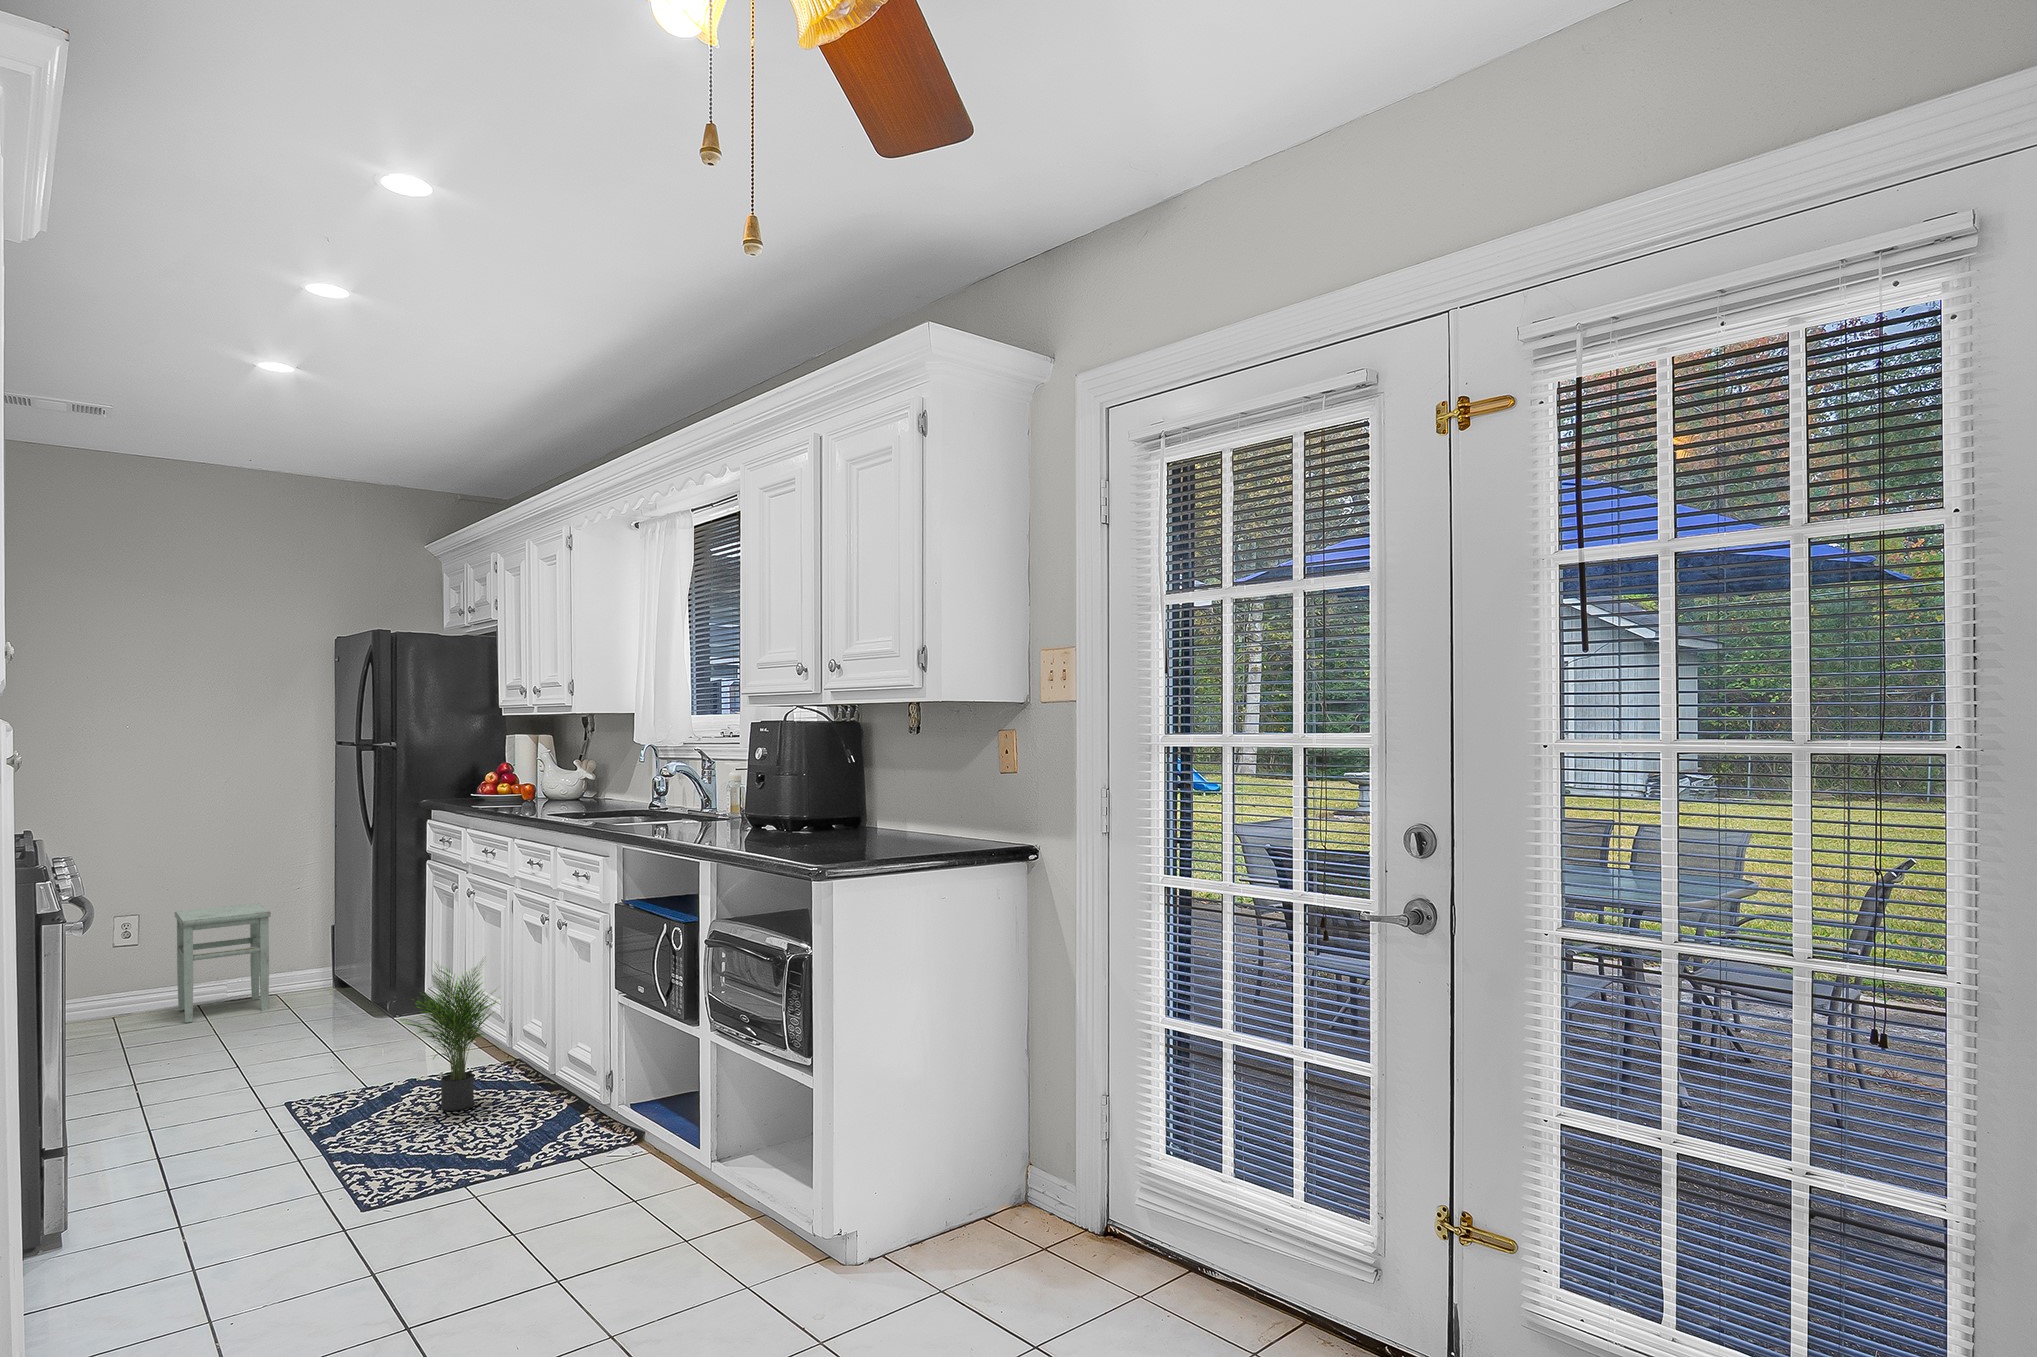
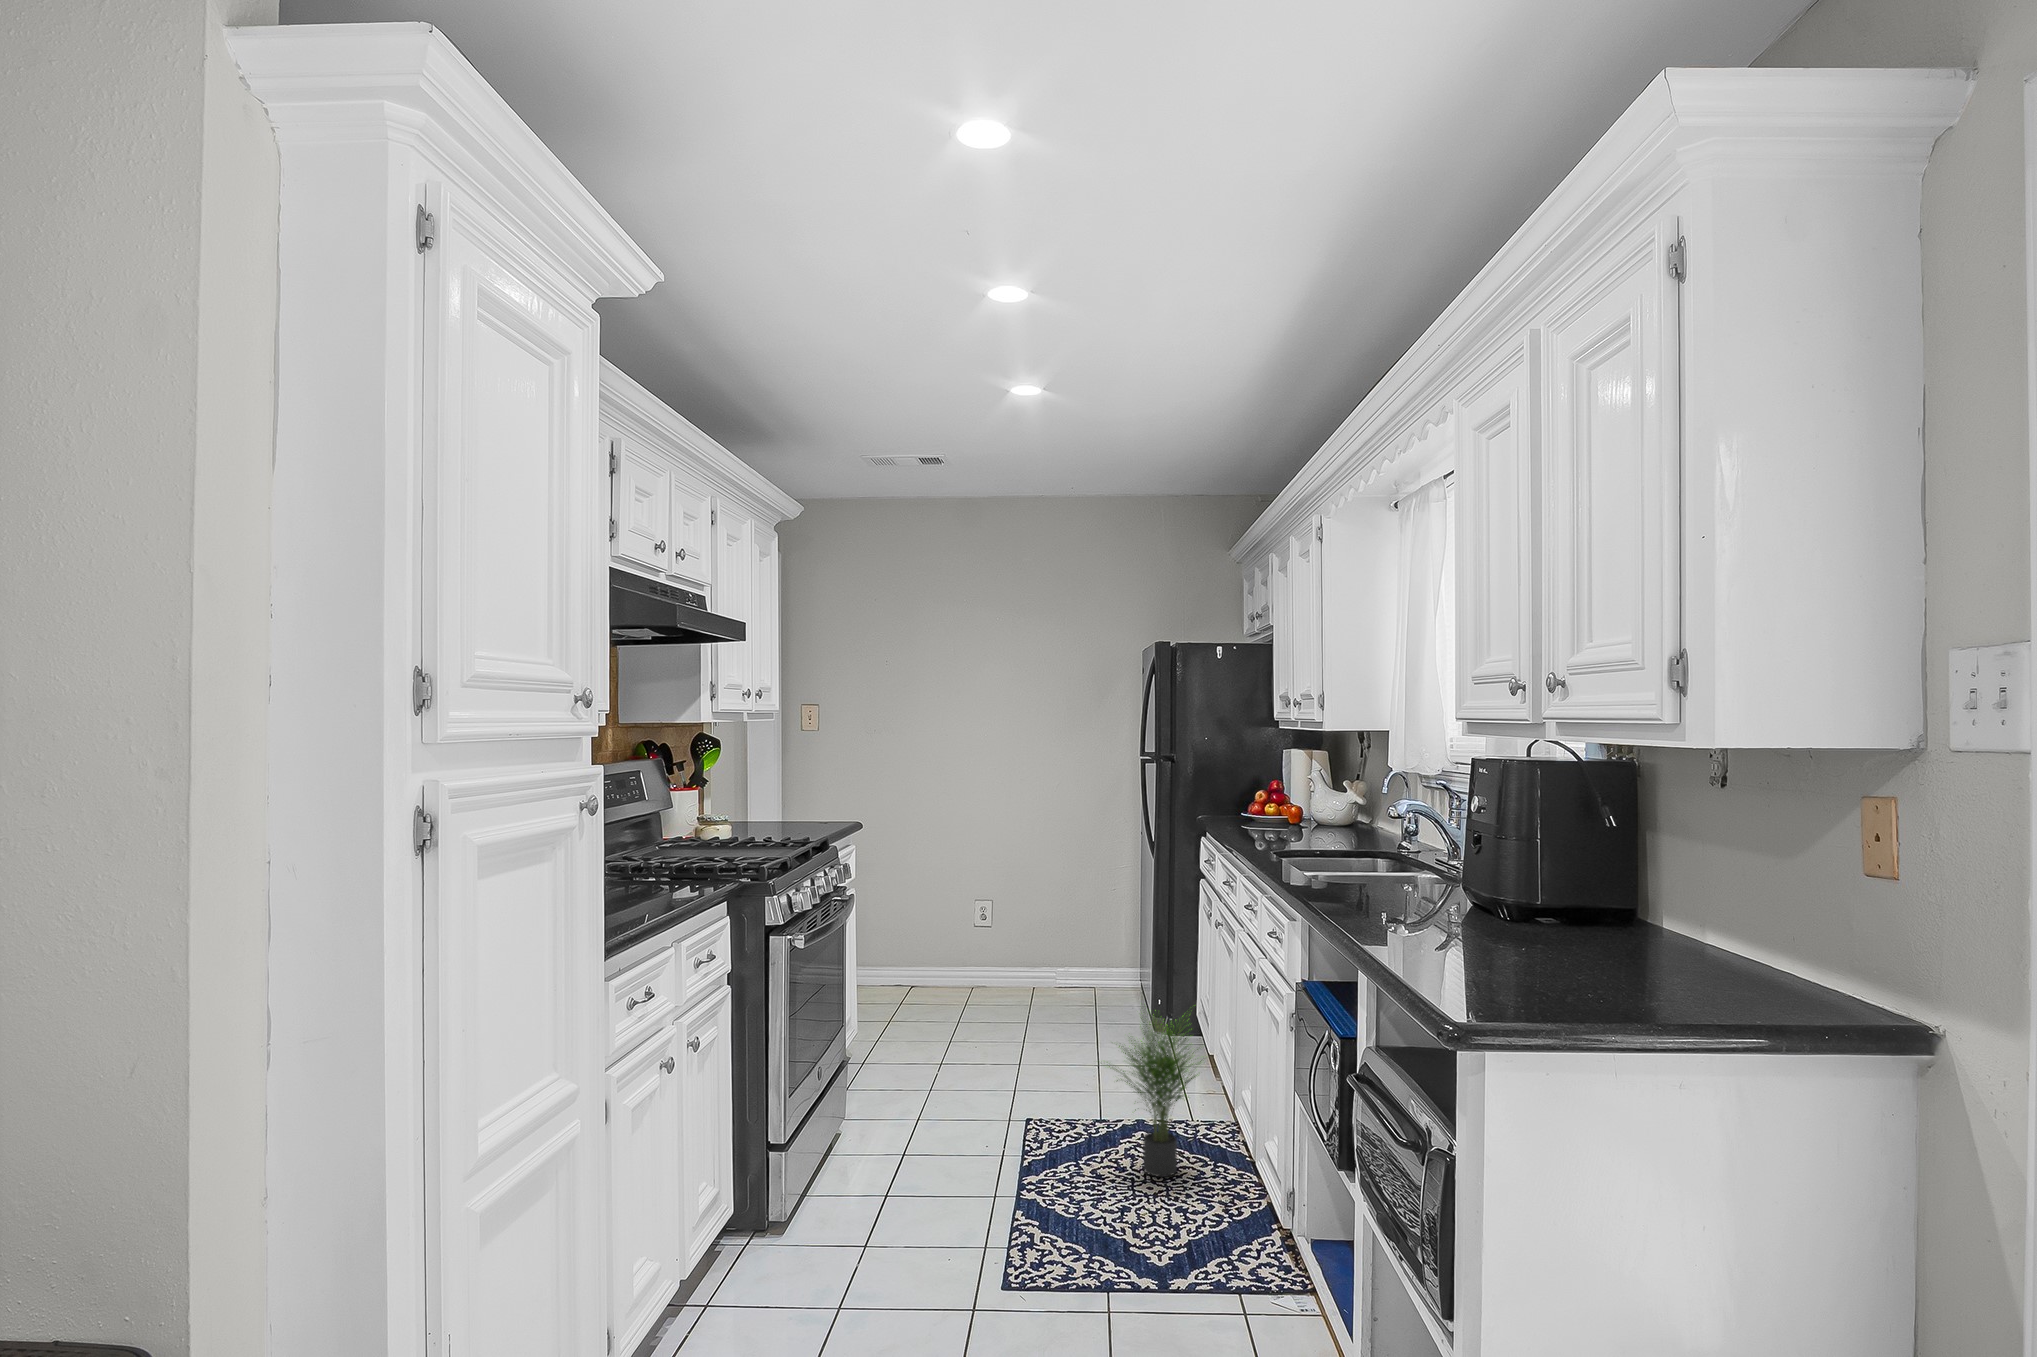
stool: present [175,903,271,1023] -> none [1005,897,1076,1004]

